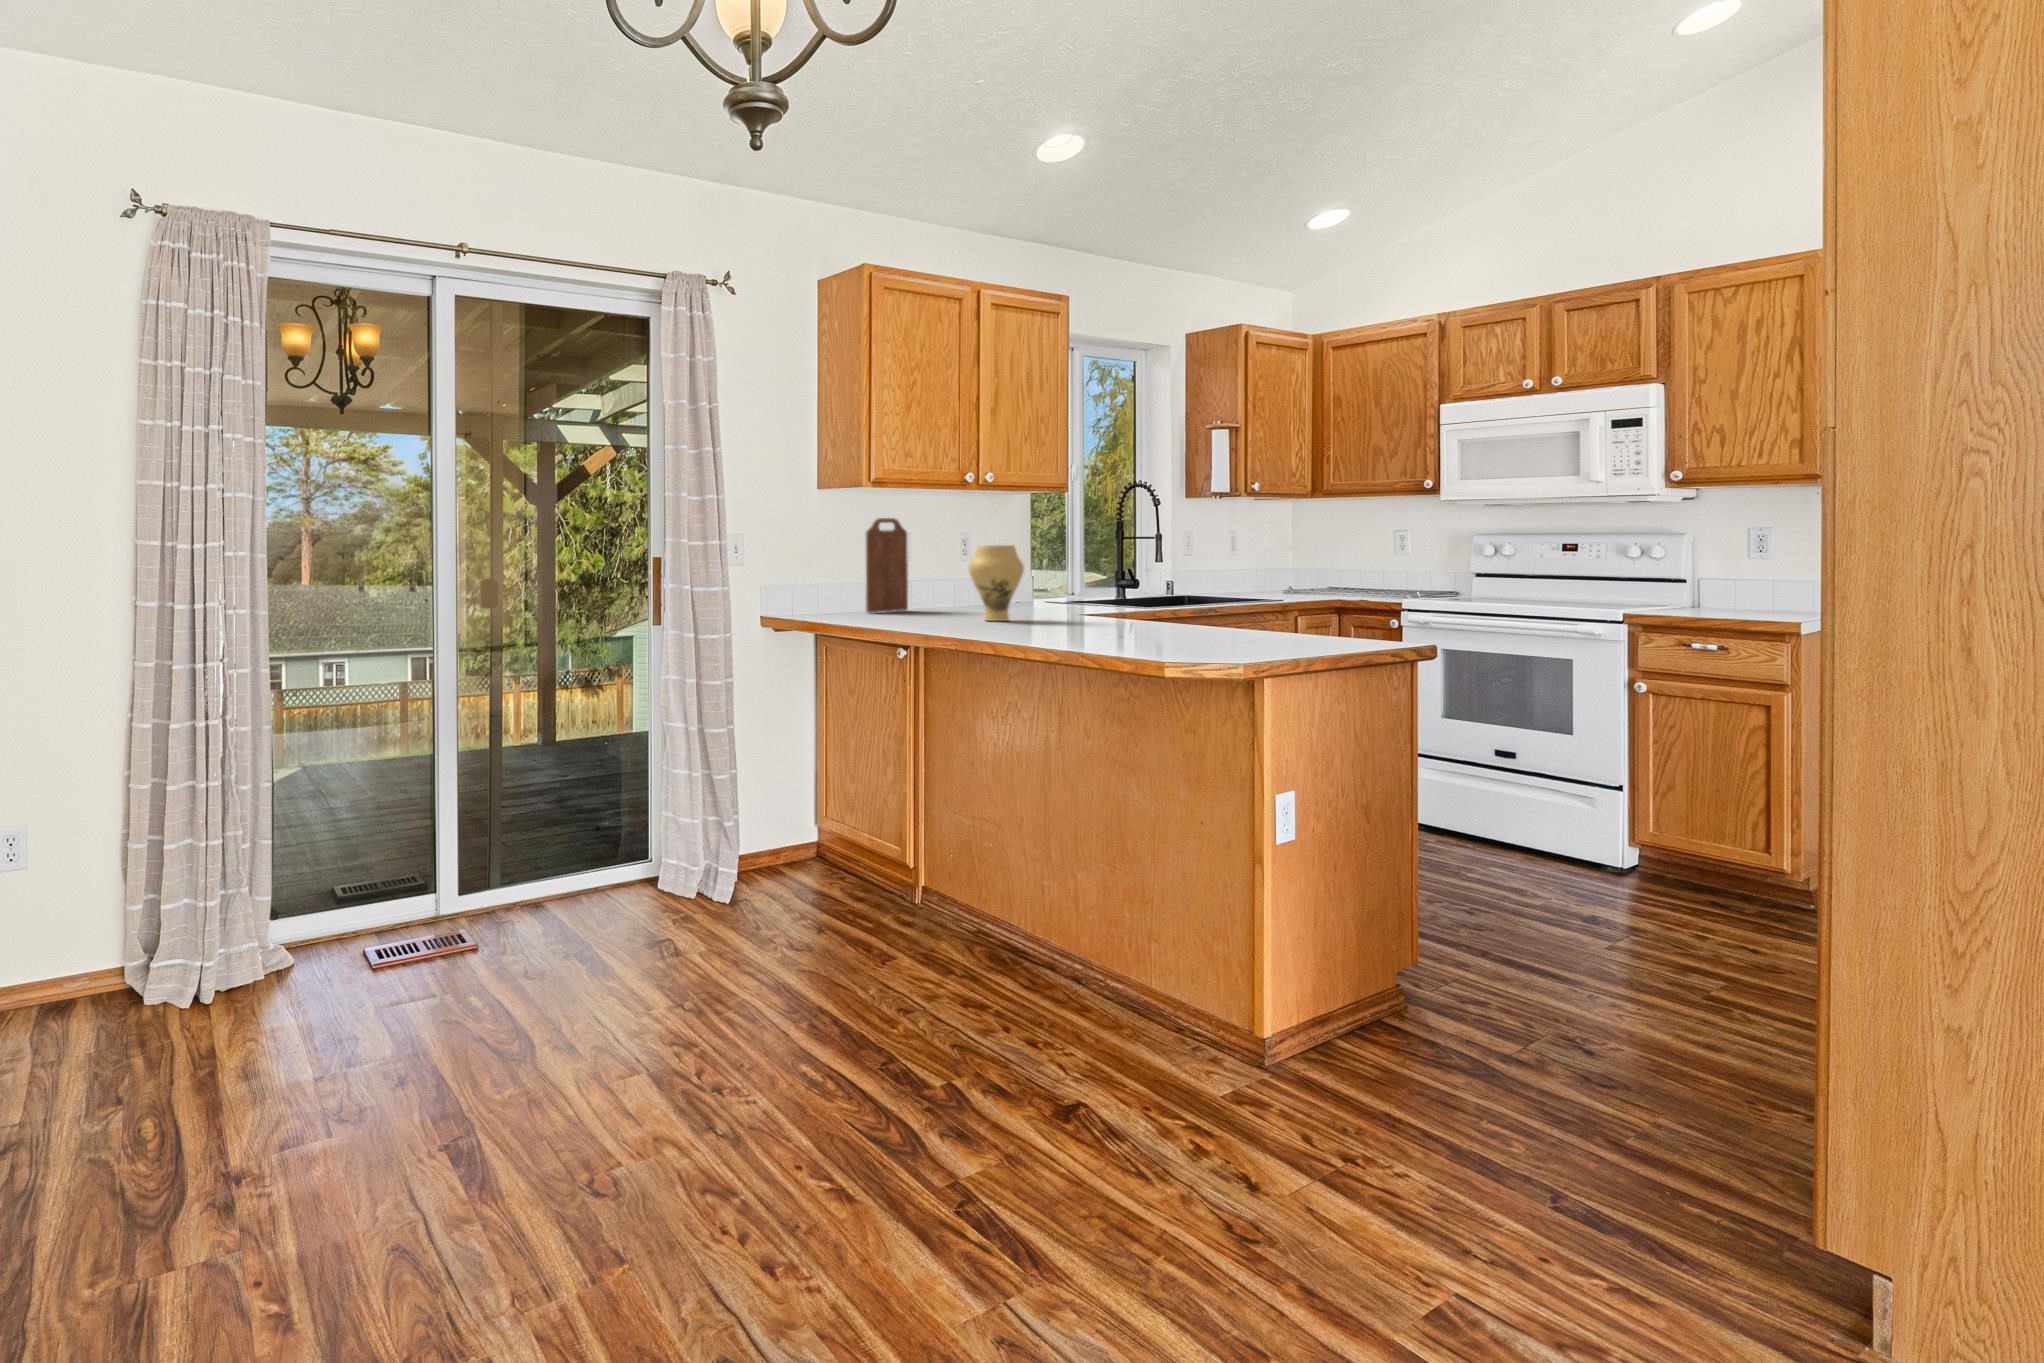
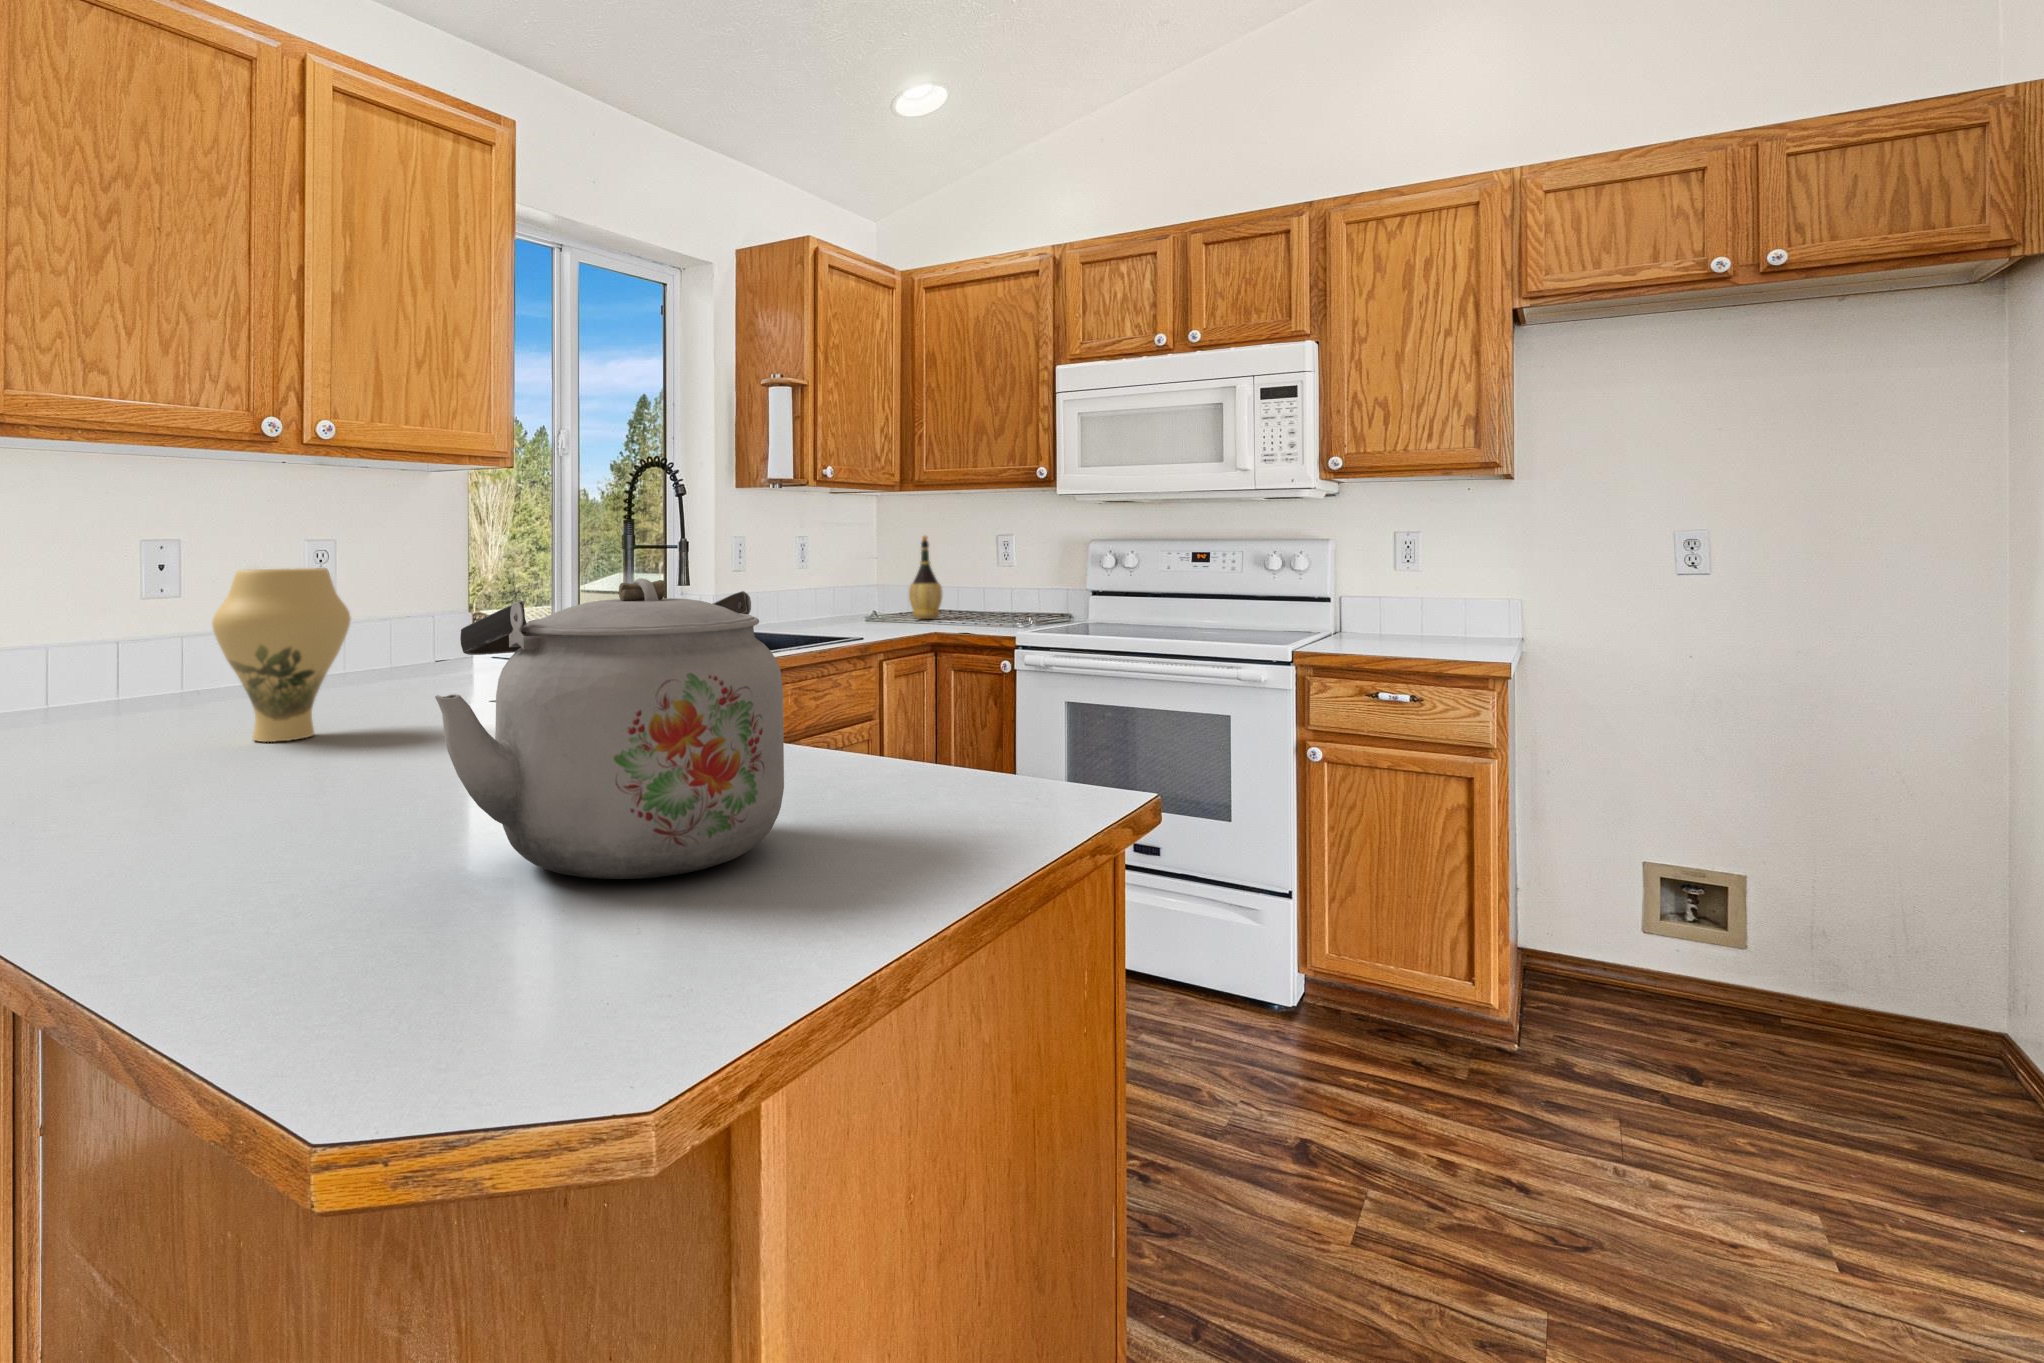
cutting board: present [866,518,908,613] -> none [18,510,148,721]
wine bottle: none [1321,529,1349,591] -> present [909,536,942,619]
kettle: none [1123,546,1249,648] -> present [435,578,784,879]

